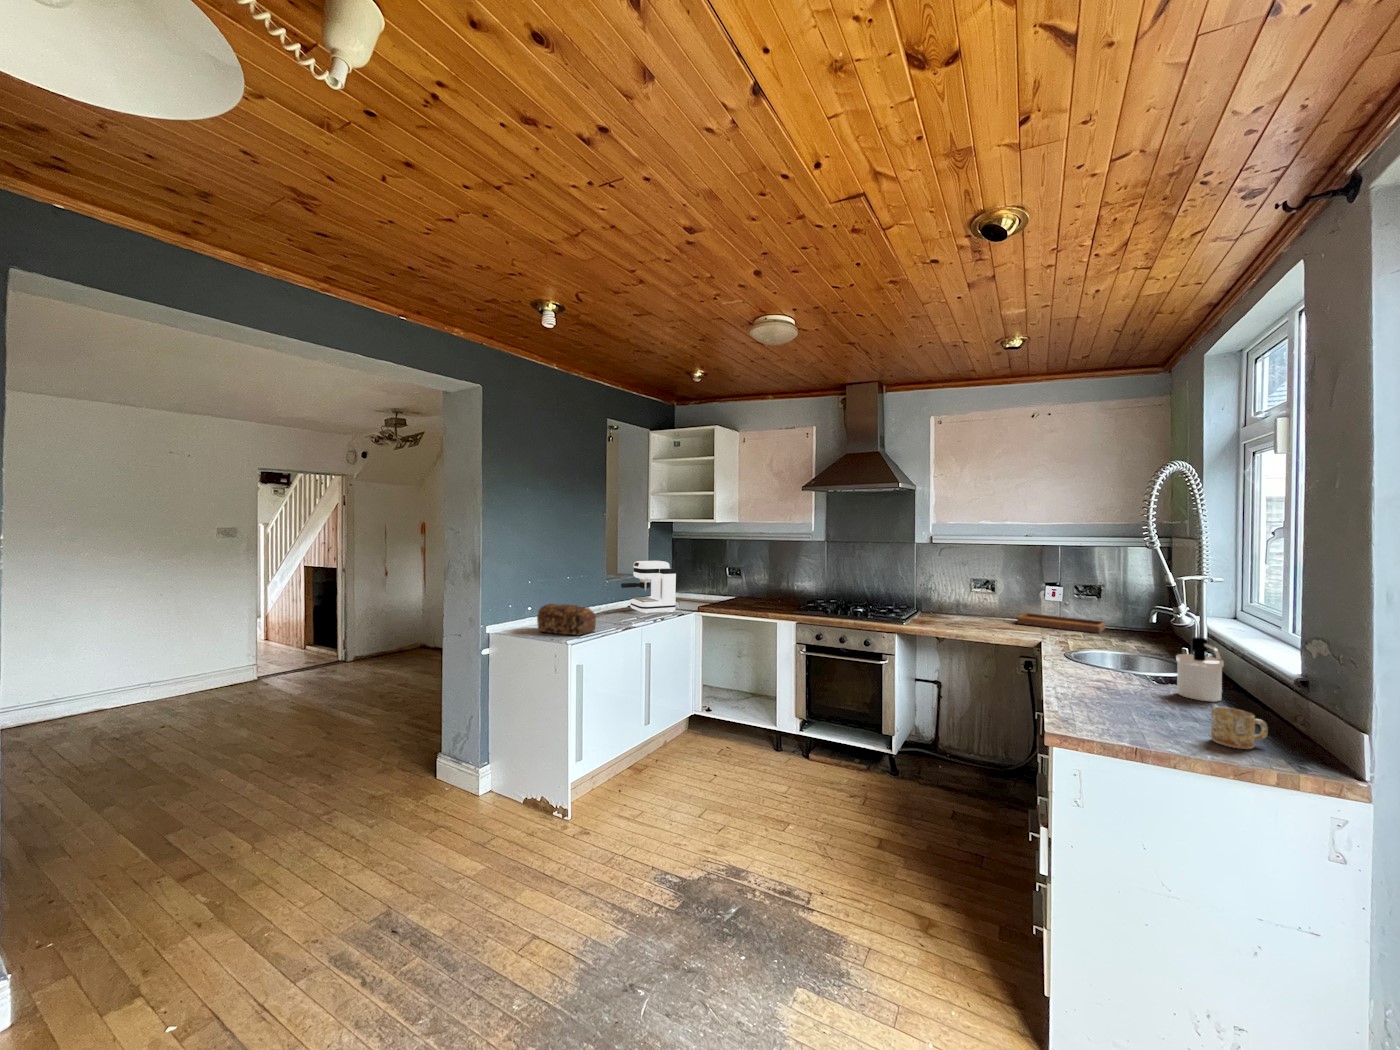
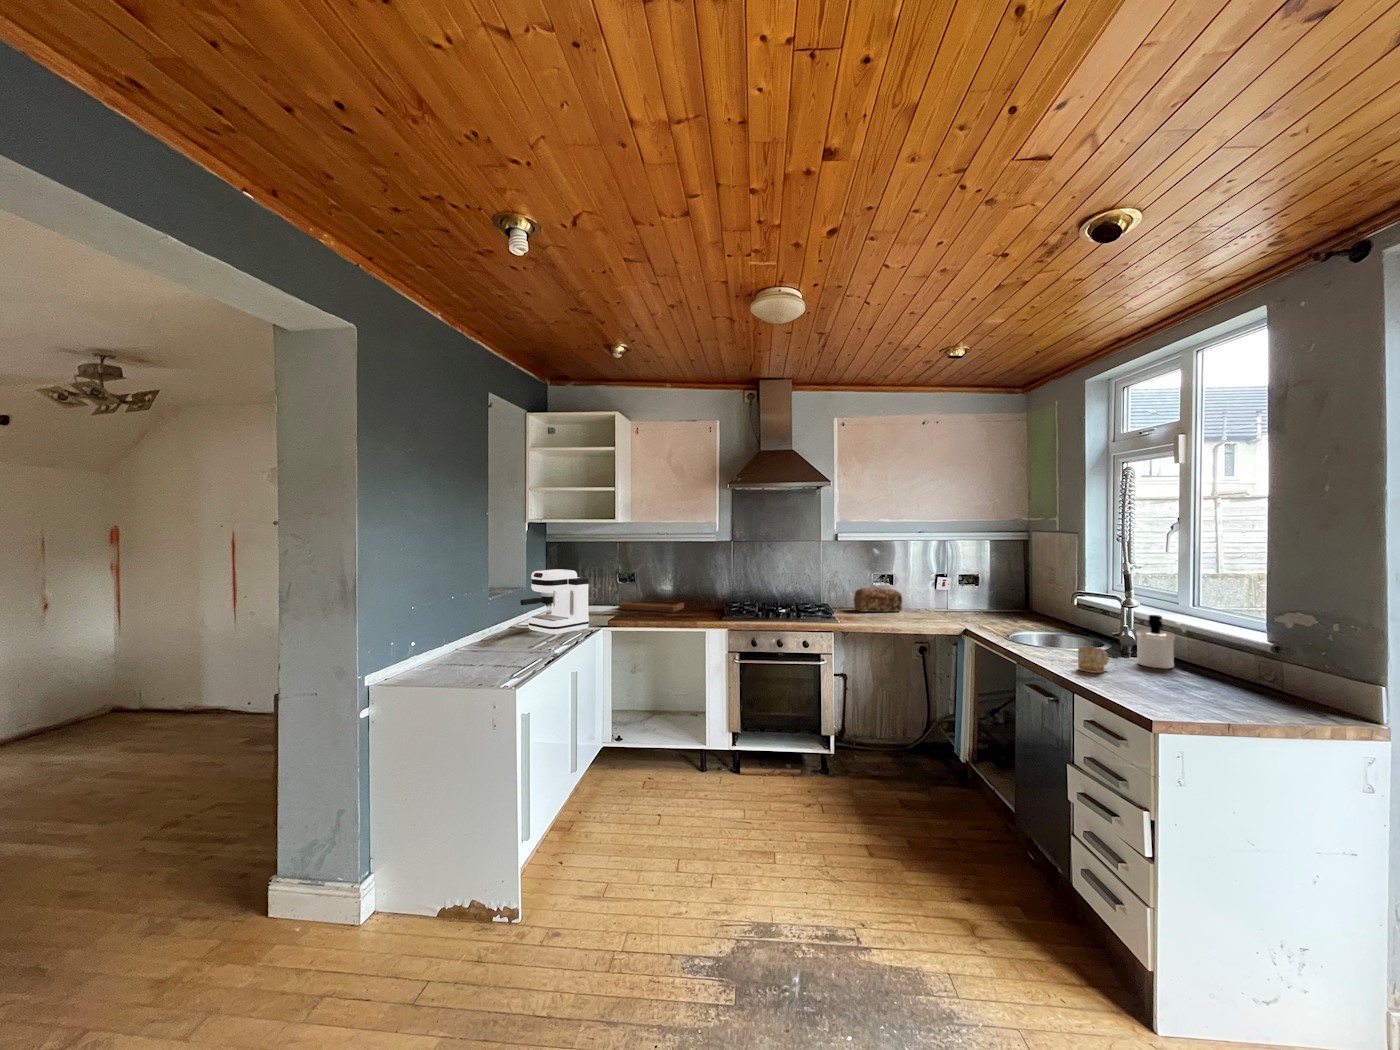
tray: present [1017,602,1106,633] -> present [619,588,684,612]
bread loaf: present [537,604,596,635] -> present [854,588,902,612]
mug: present [1211,707,1268,749] -> present [1078,646,1109,673]

